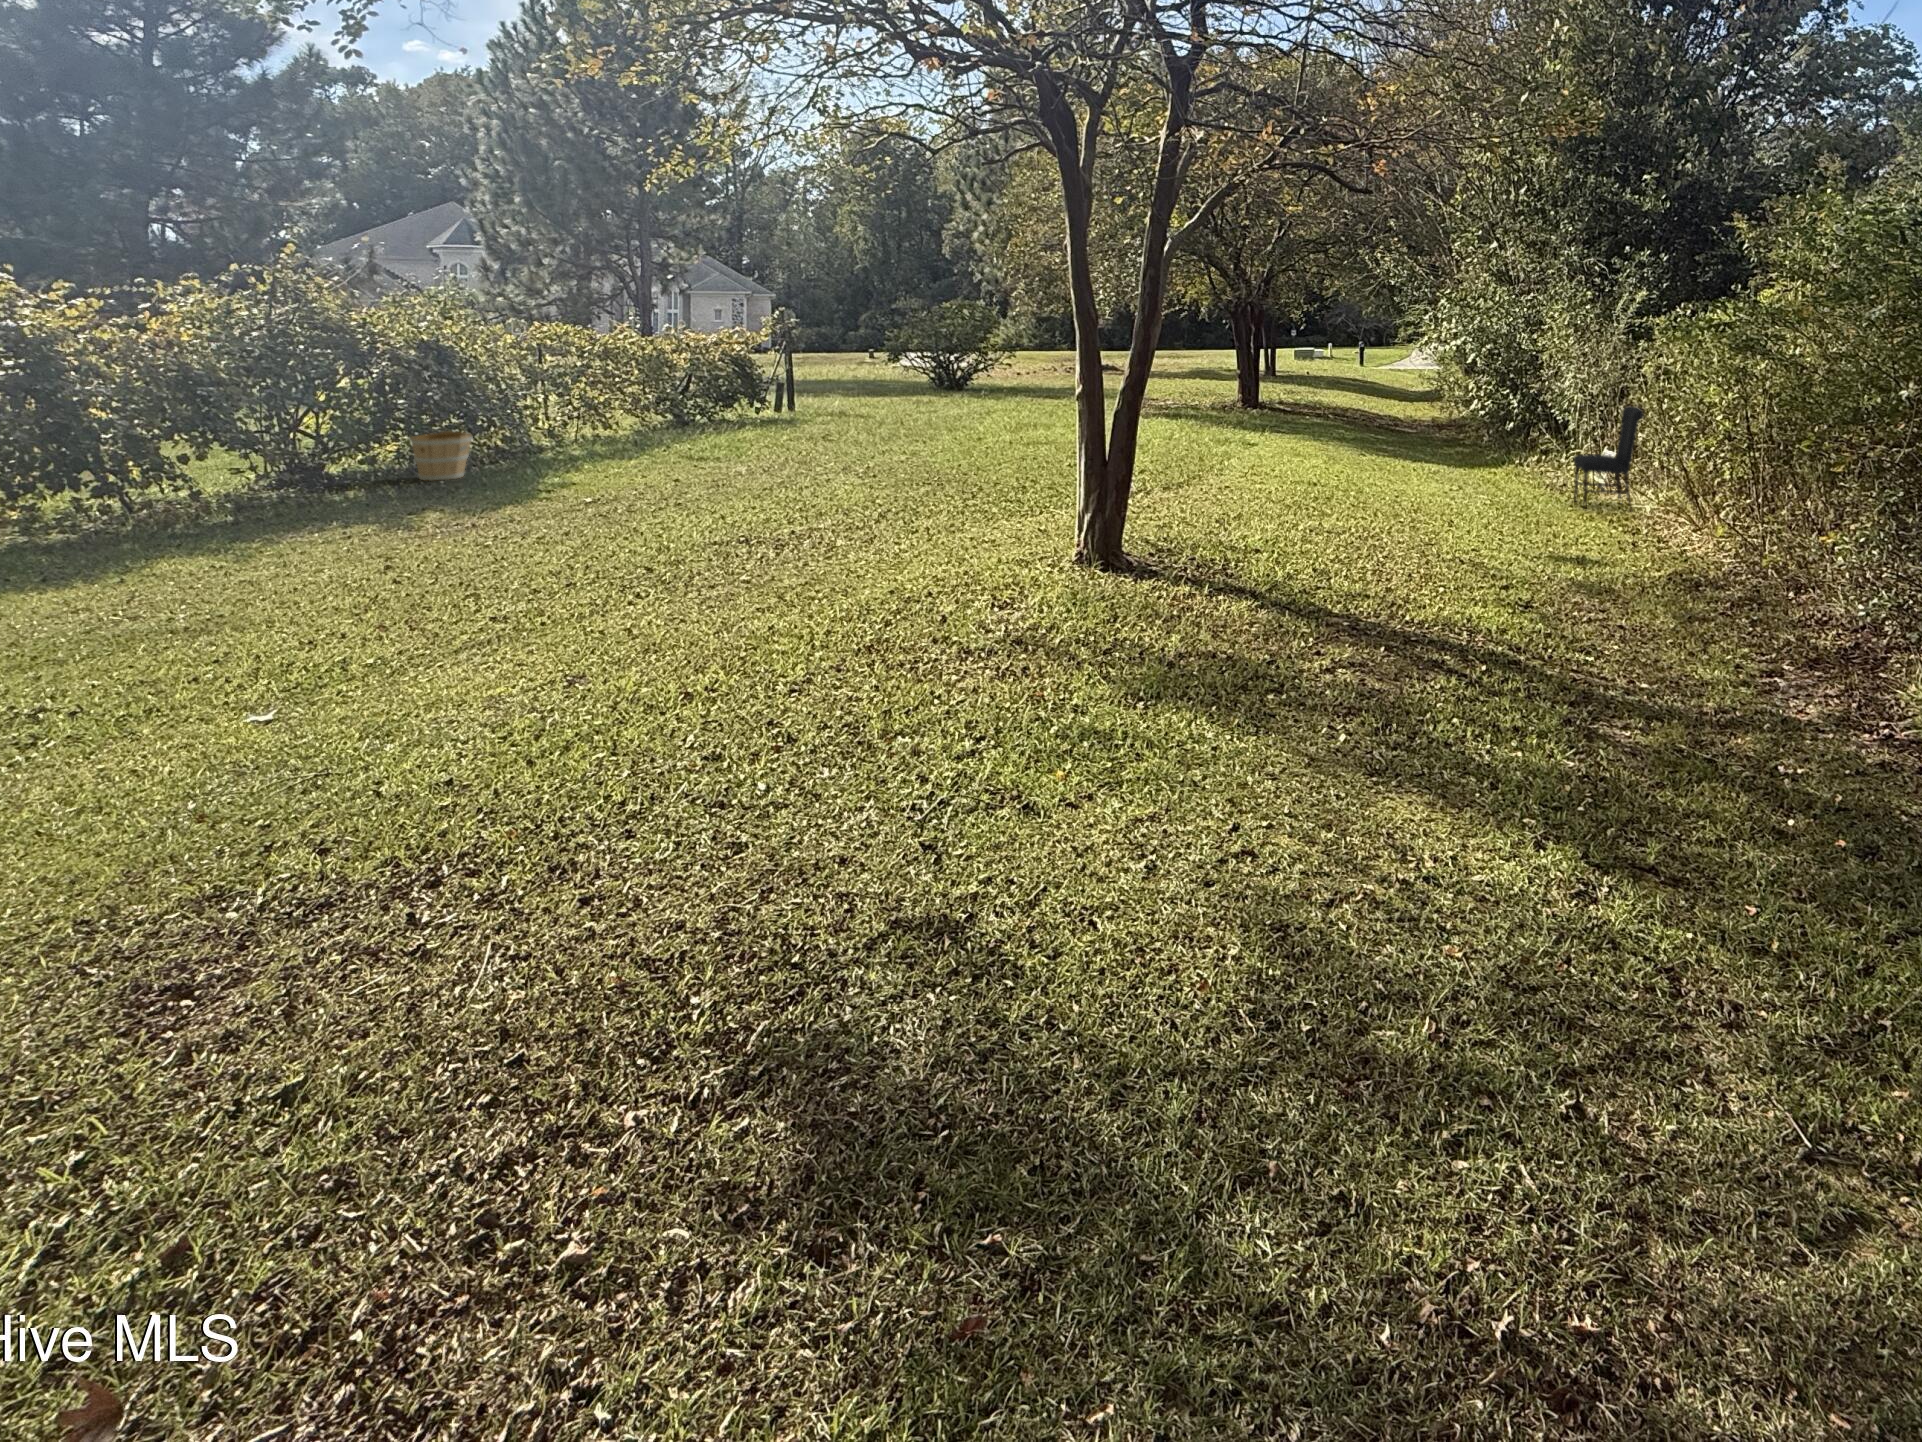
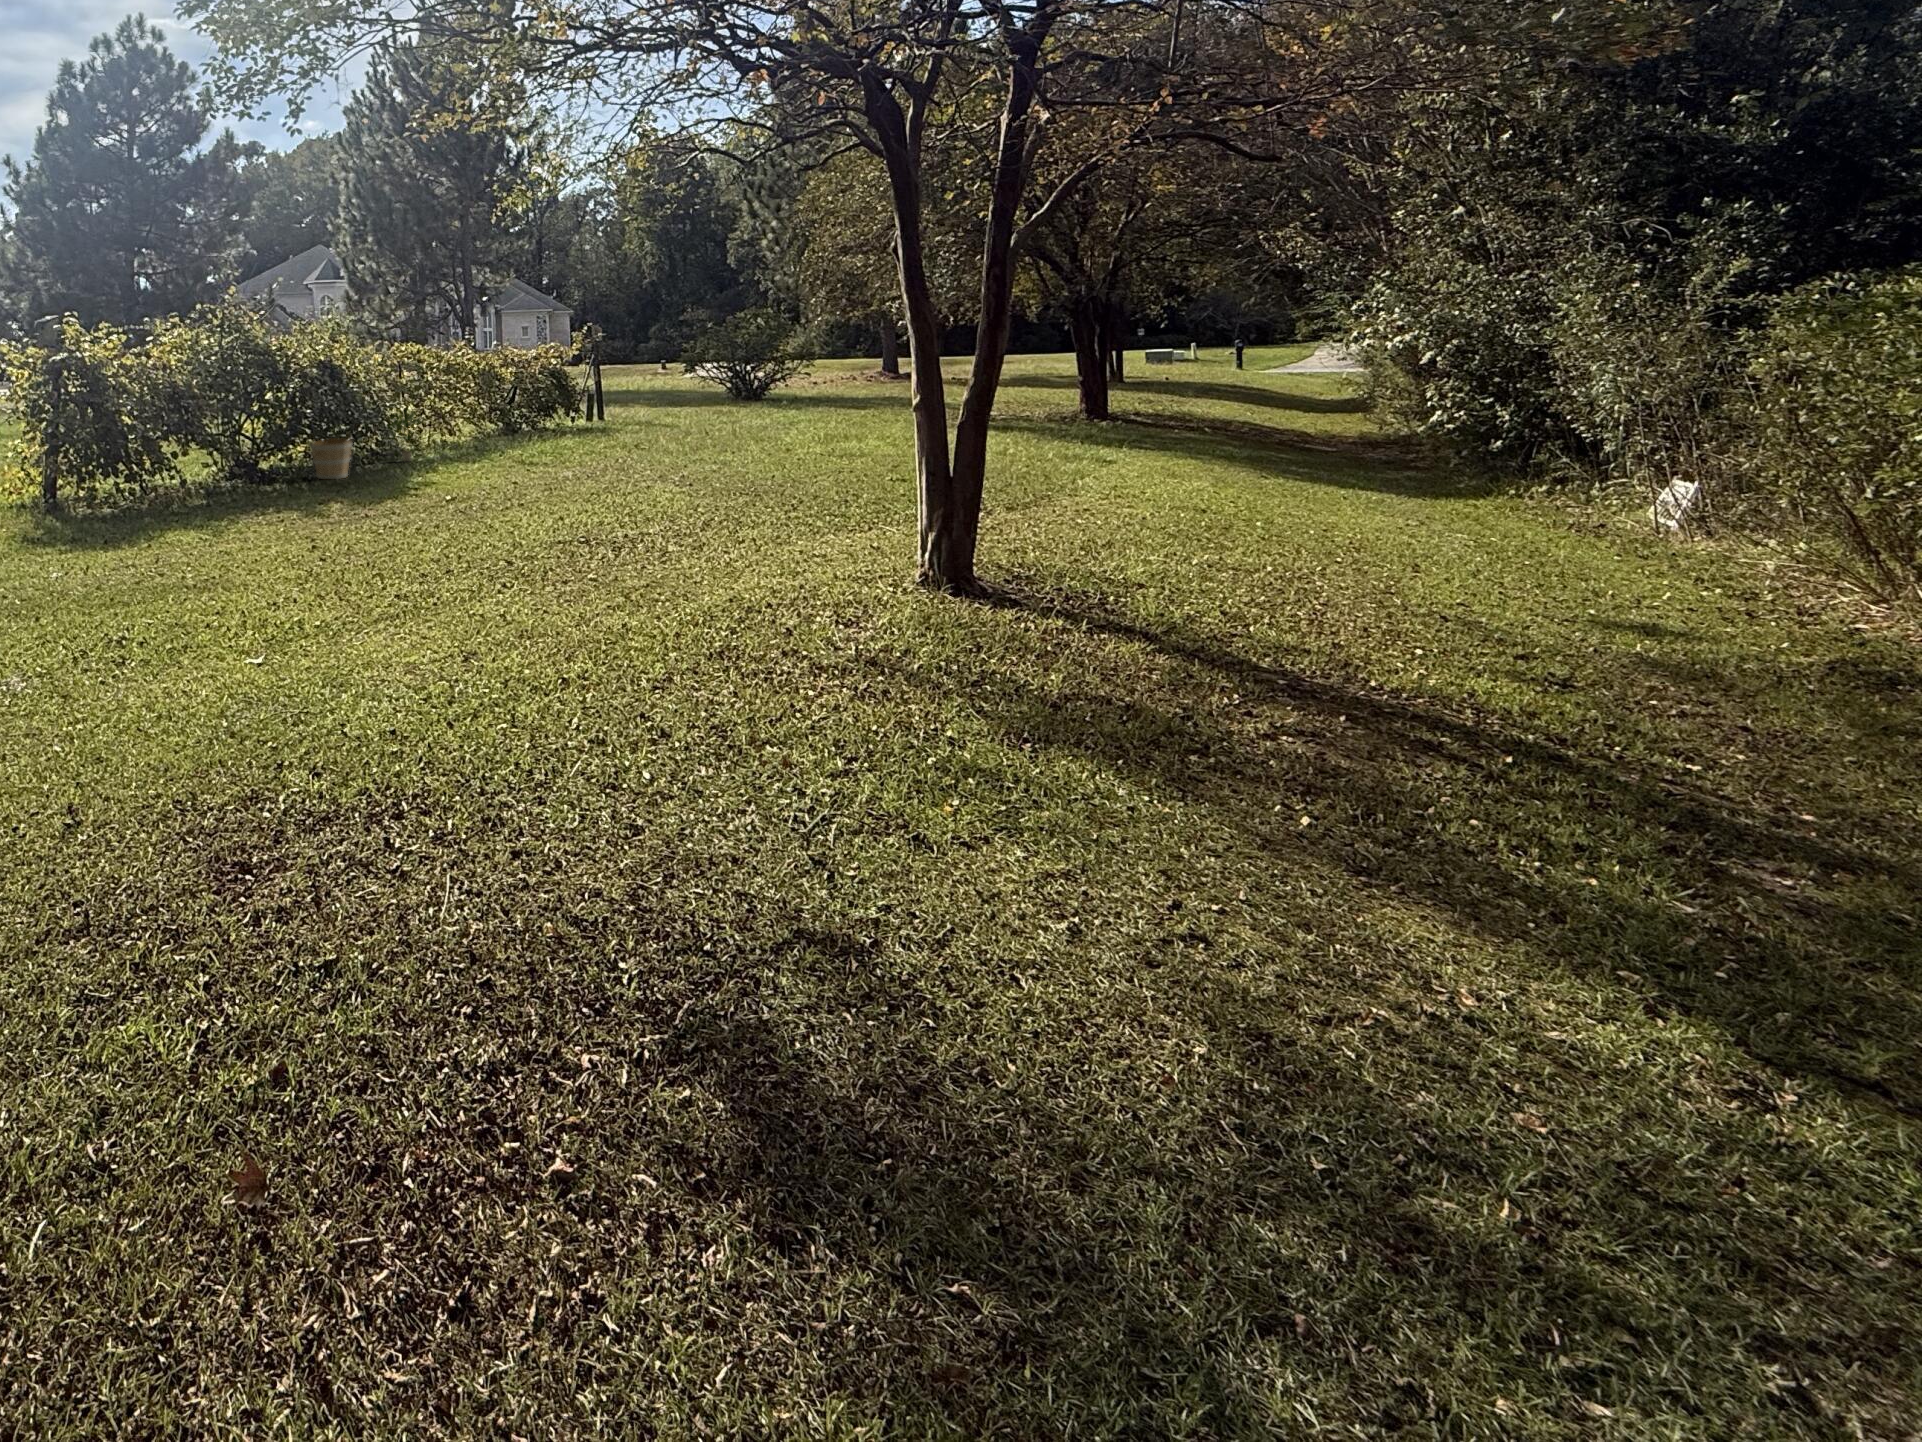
potted plant: none [522,398,577,458] -> present [391,412,424,462]
chair: present [1573,406,1645,511] -> none [1643,417,1787,571]

